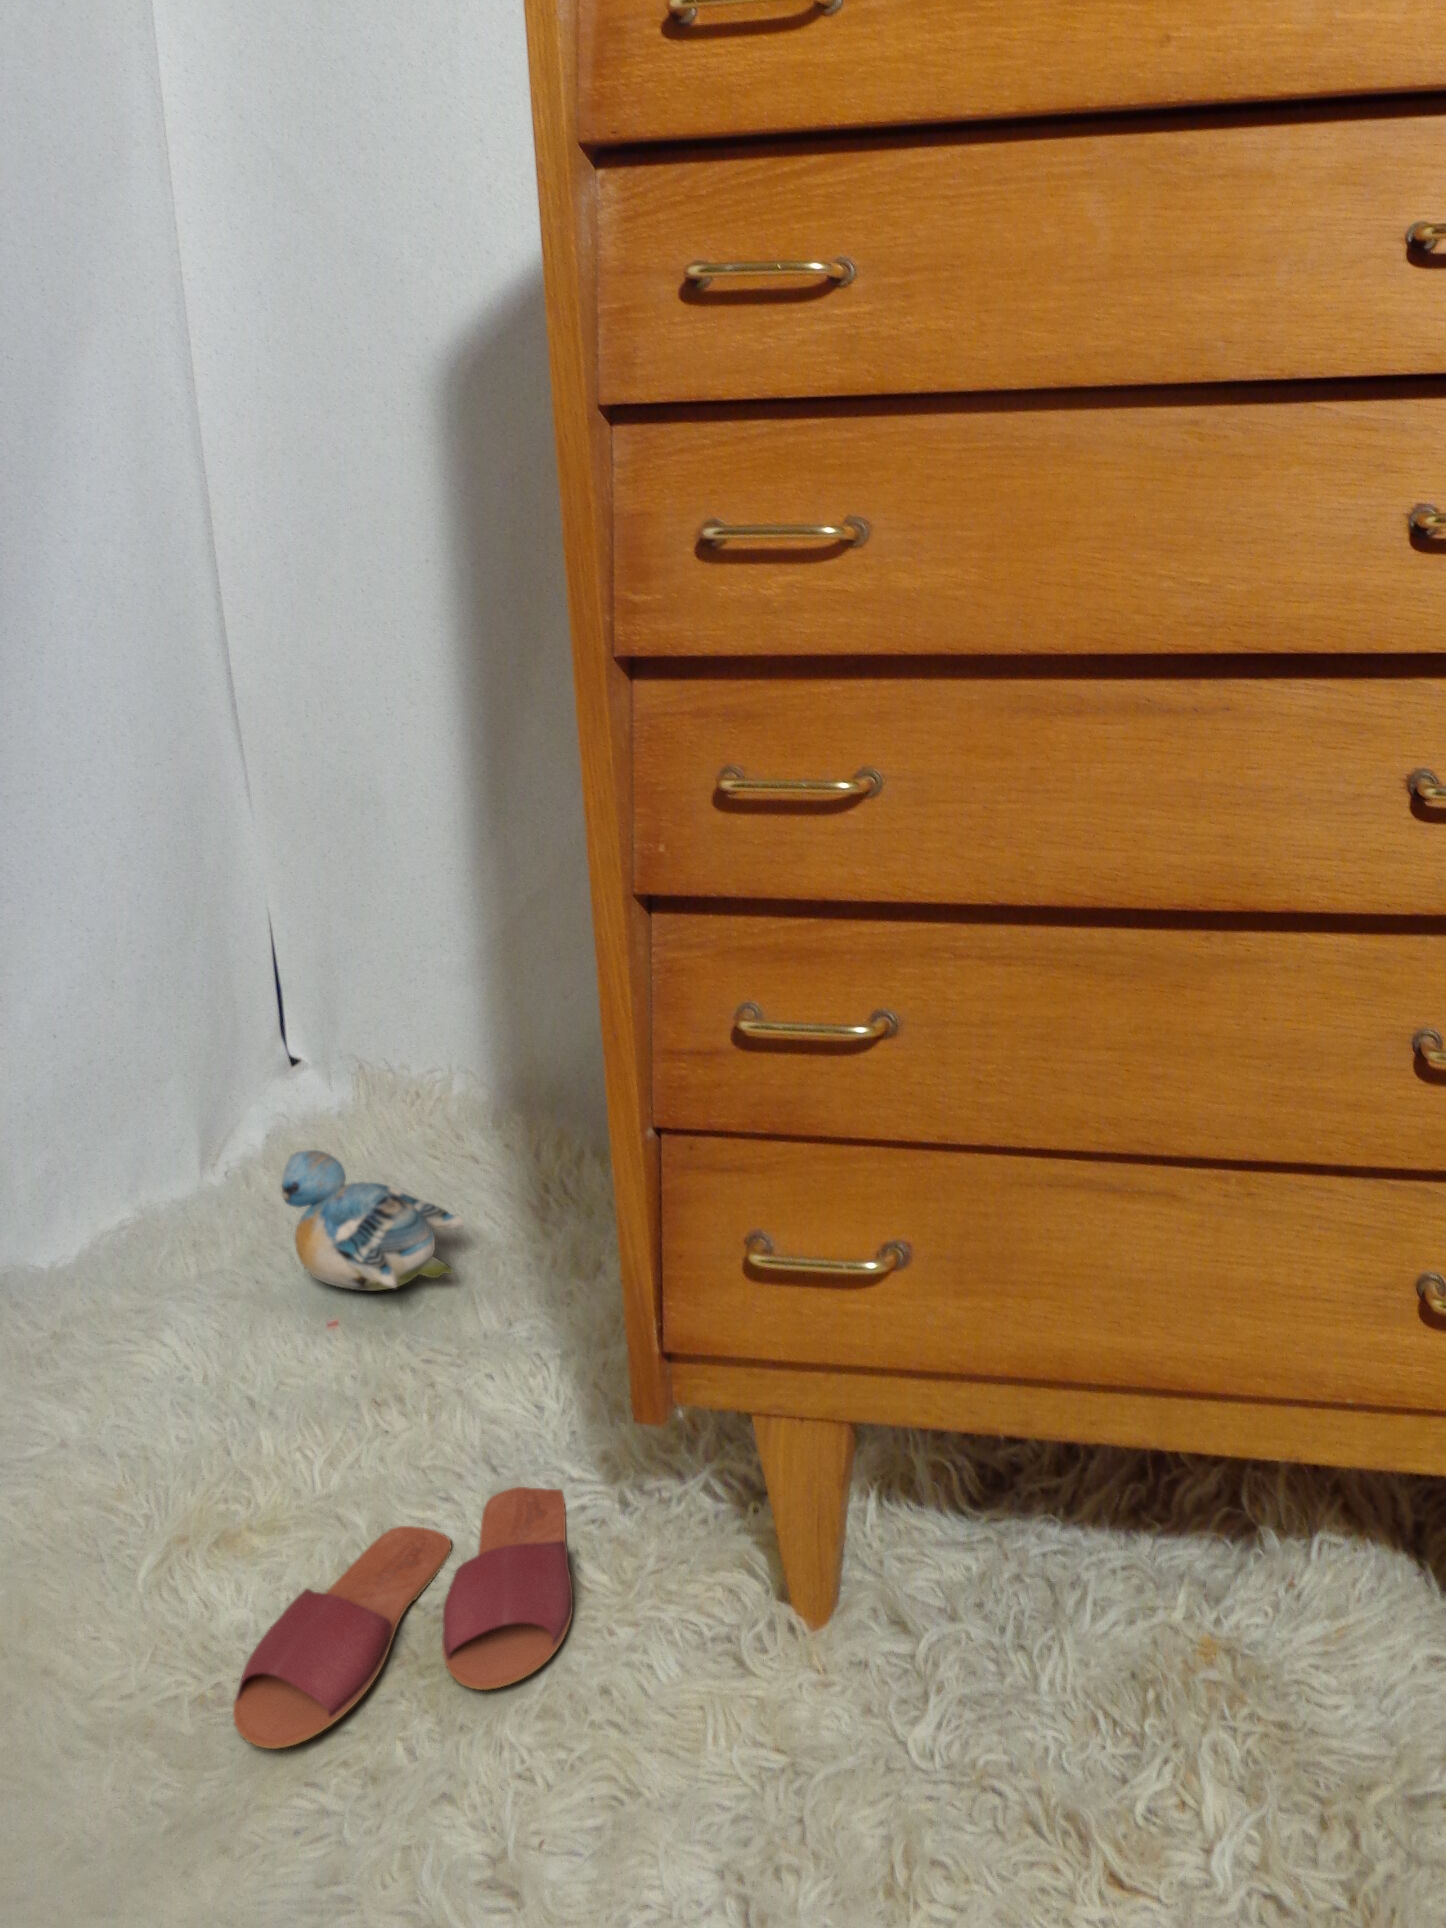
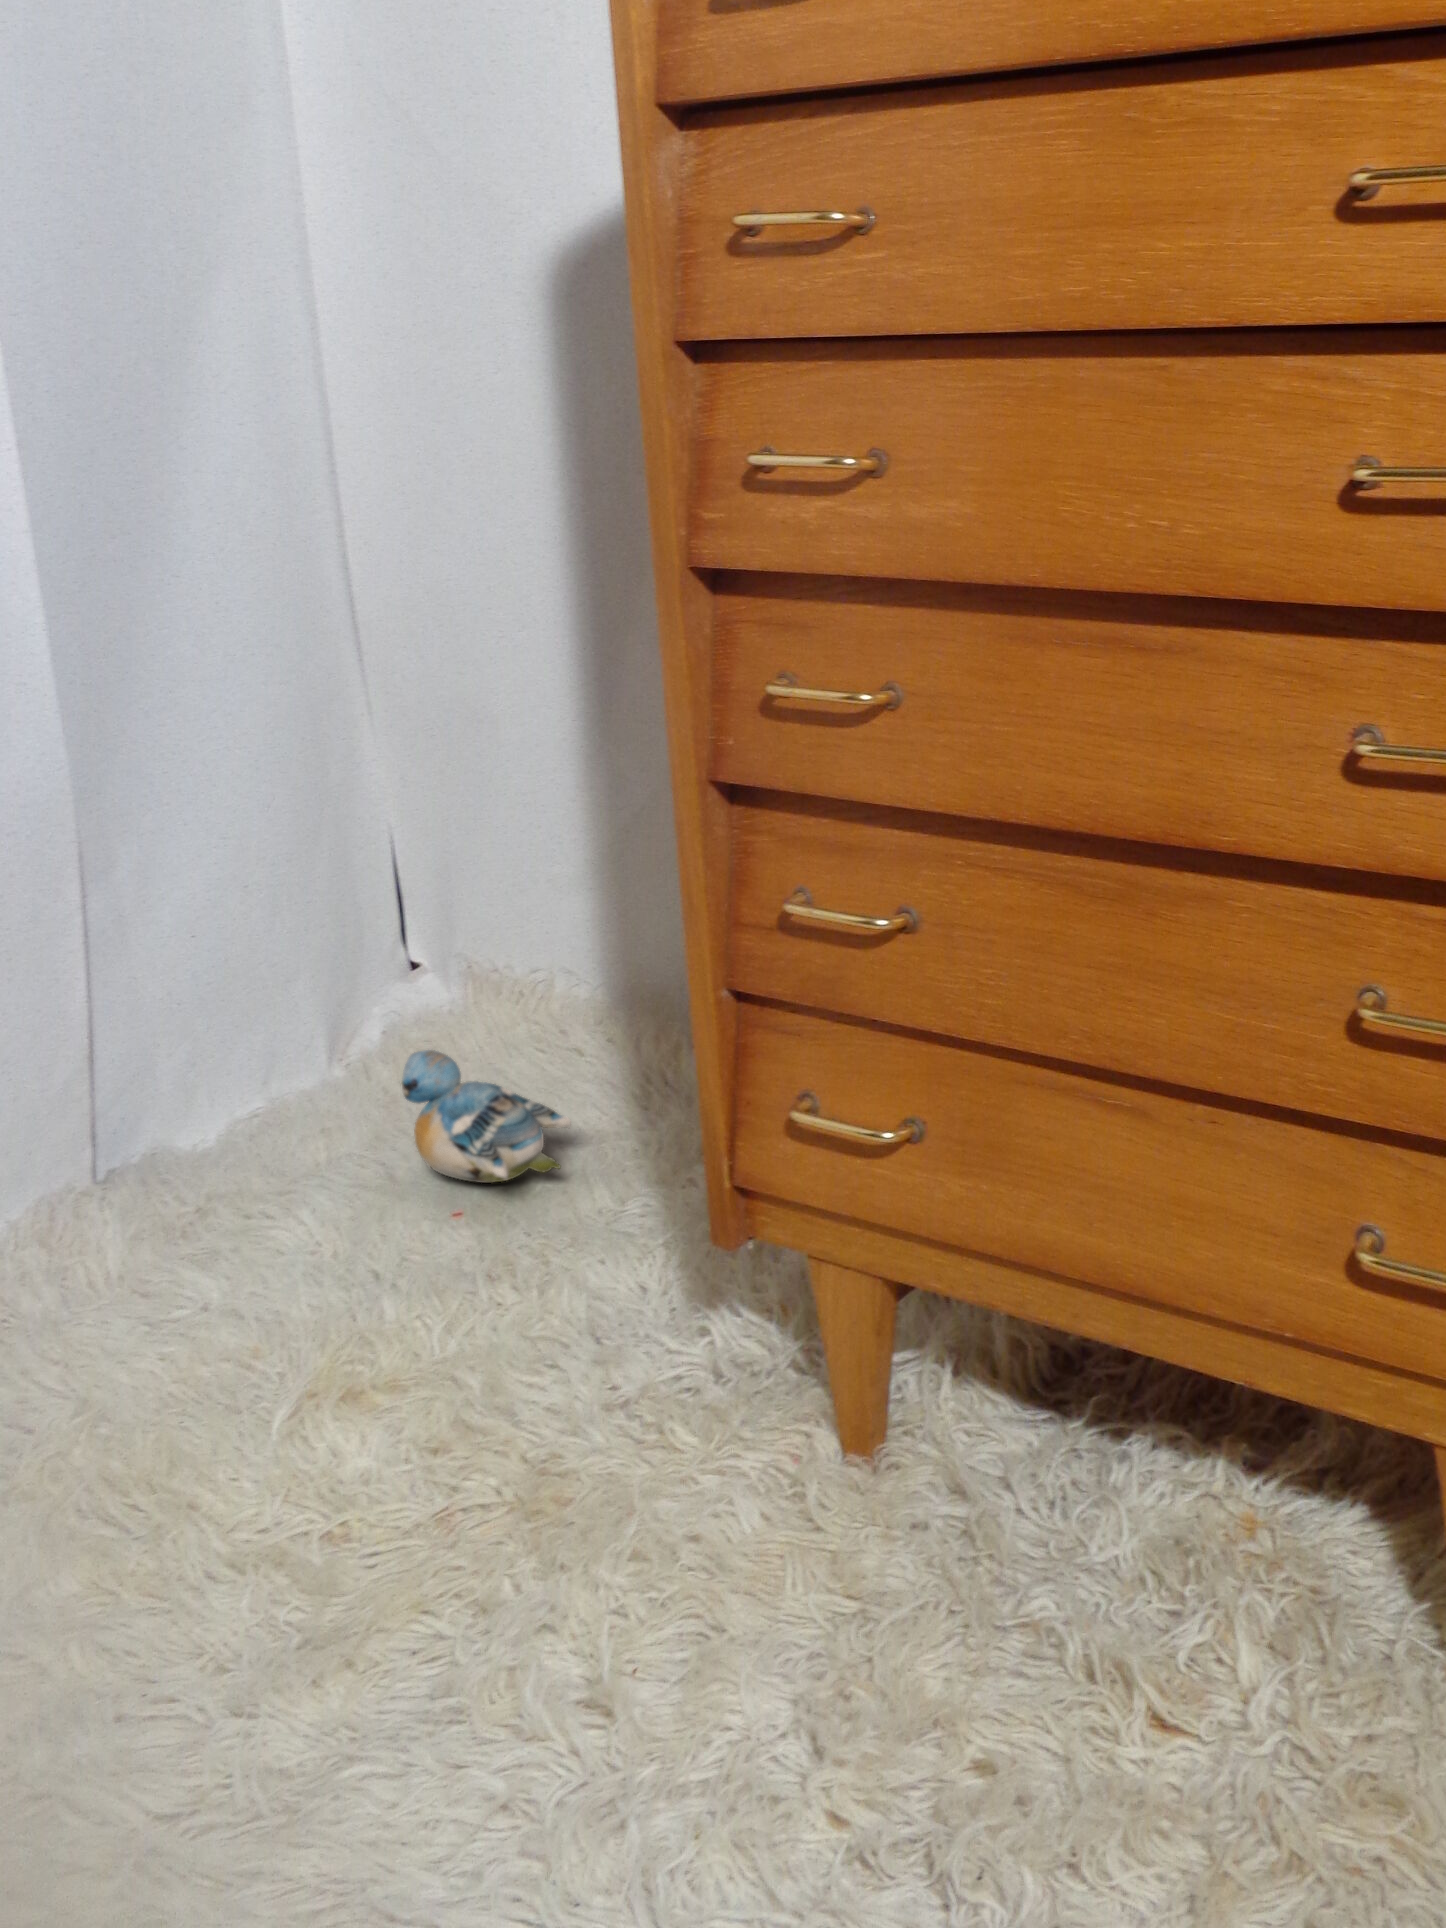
slippers: present [233,1487,573,1749] -> none [360,1359,668,1573]

